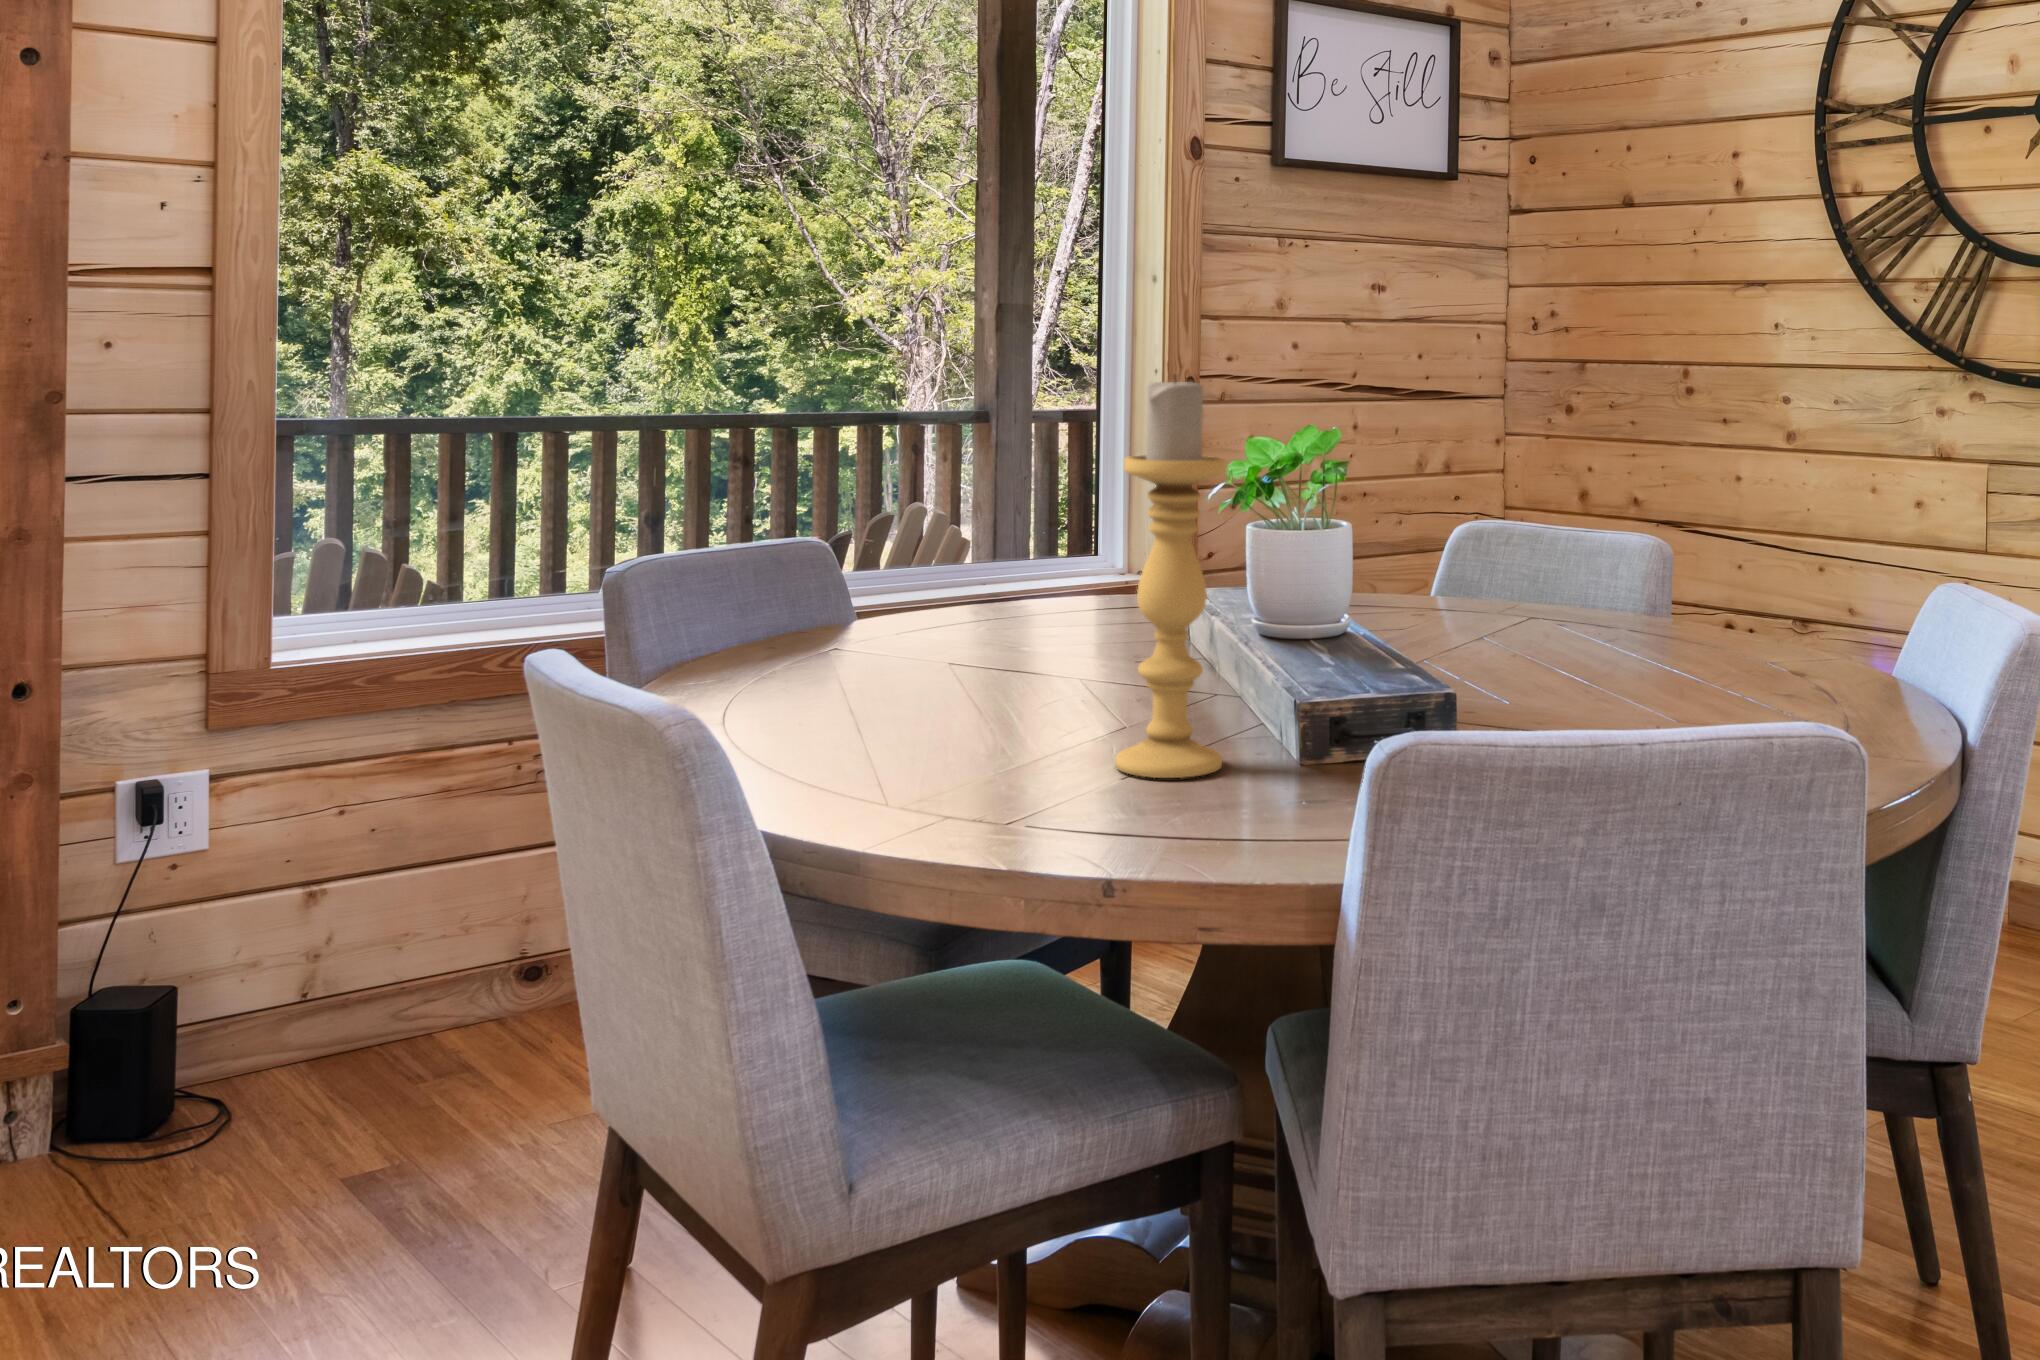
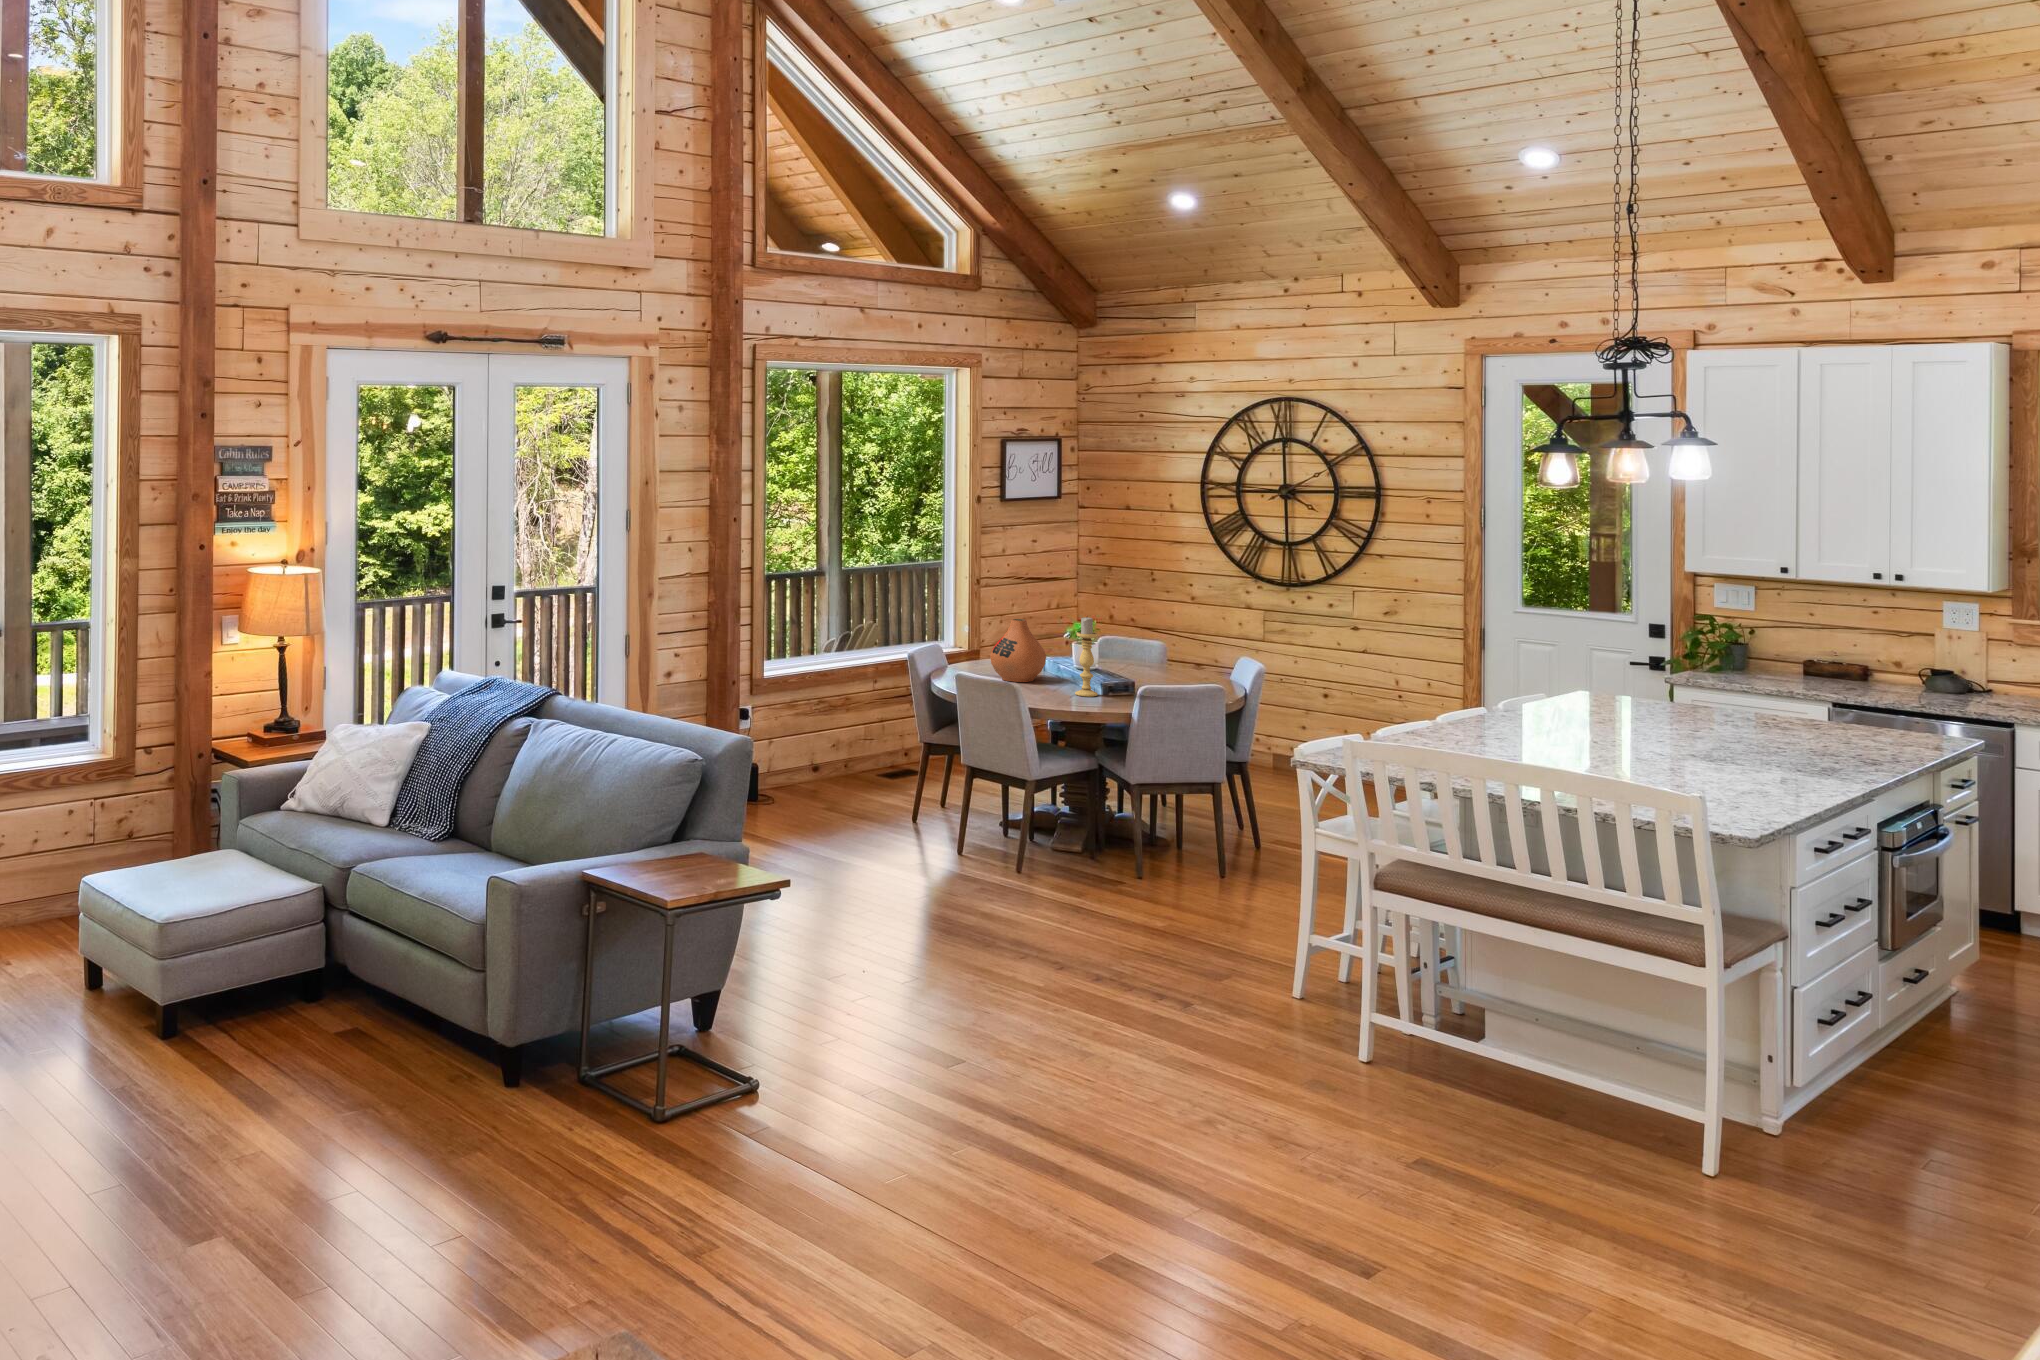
vase: none [856,420,1107,691] -> present [990,619,1046,682]

